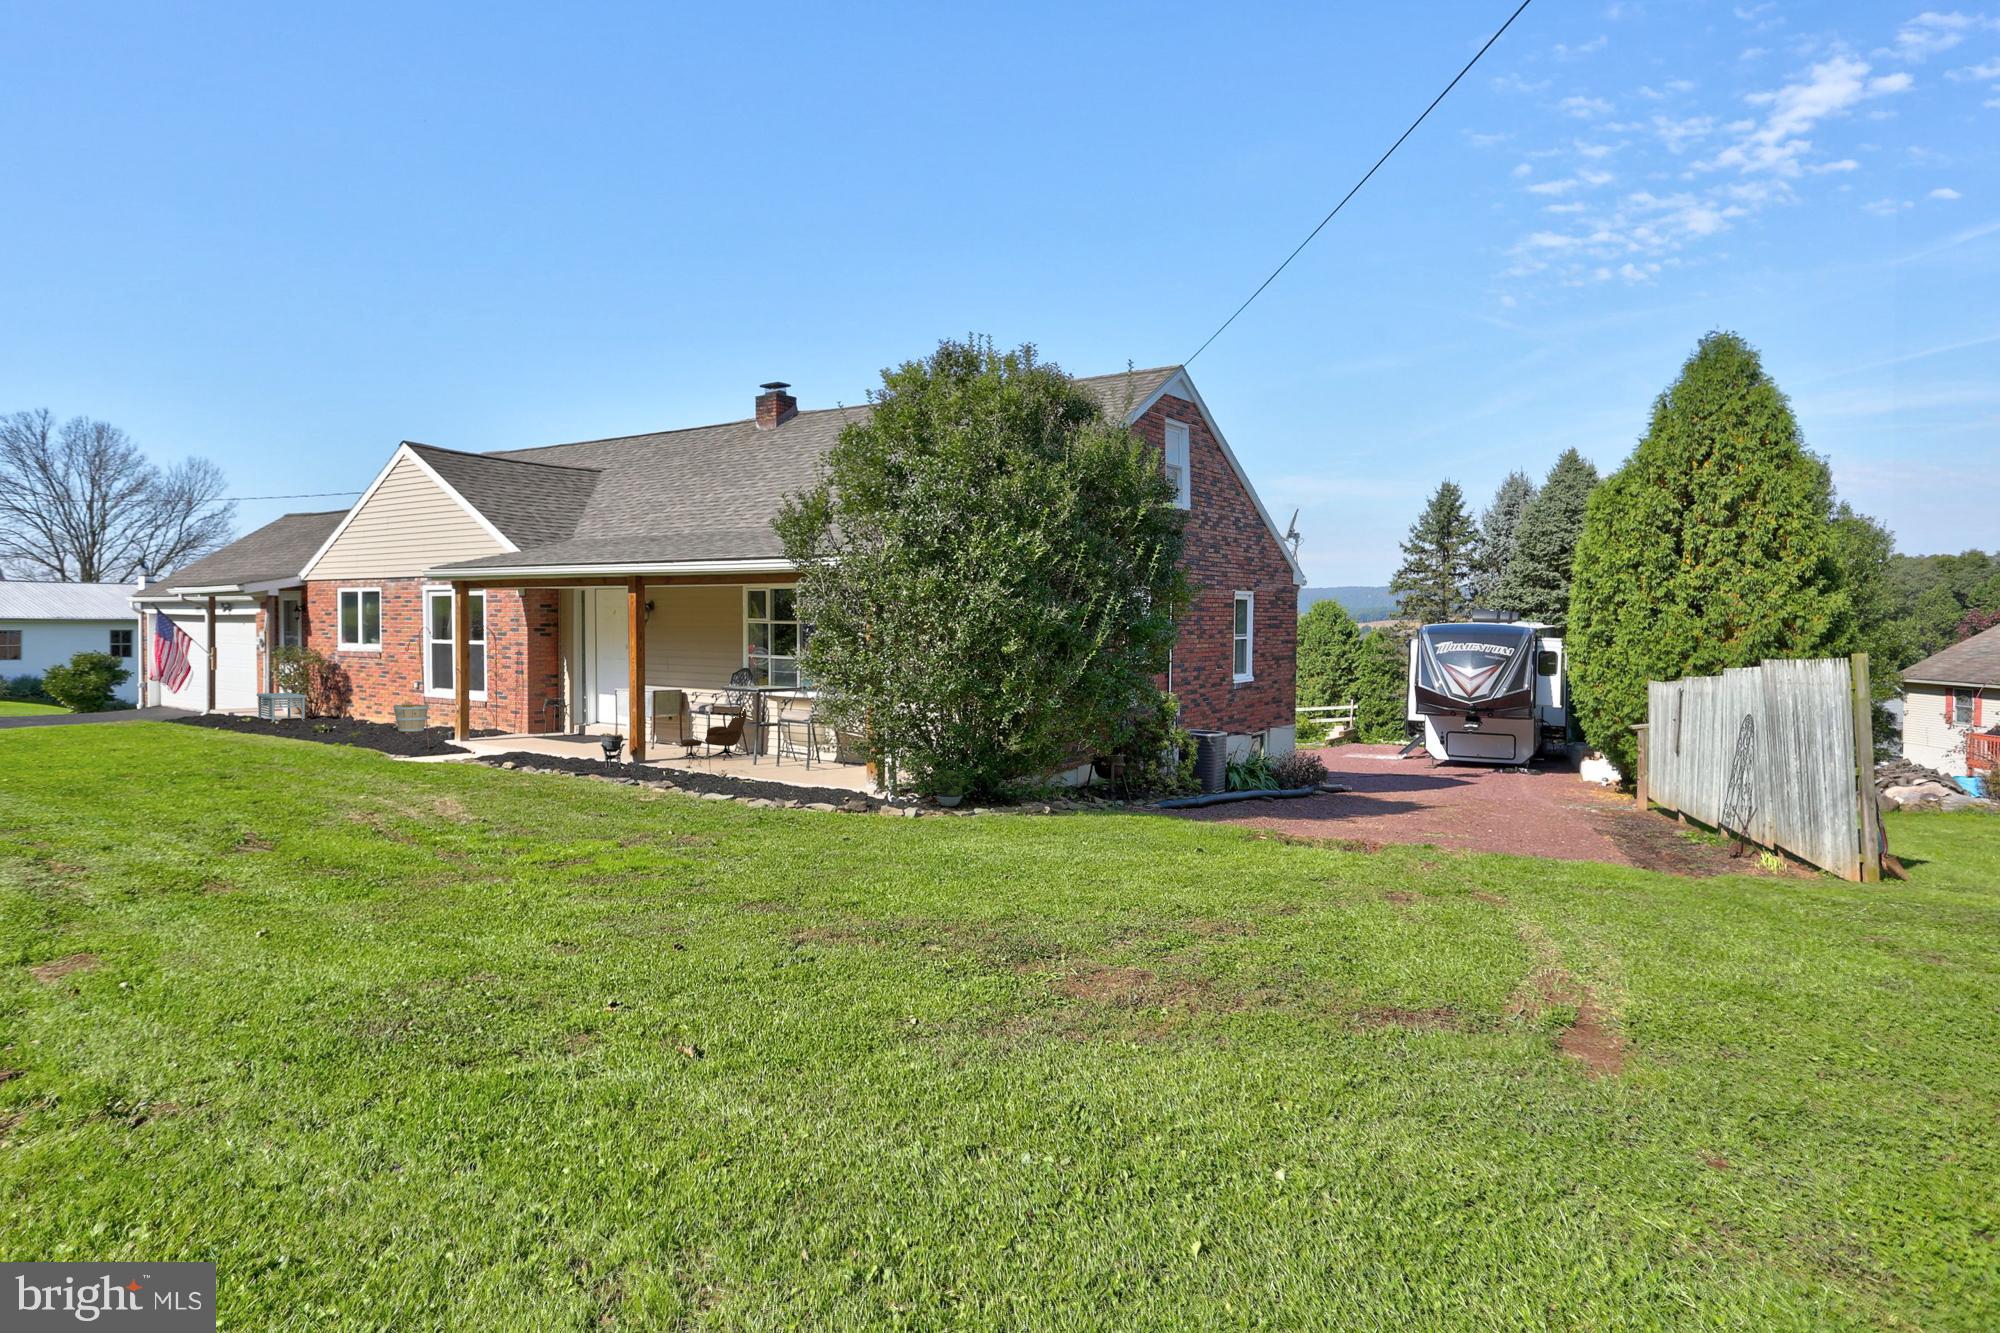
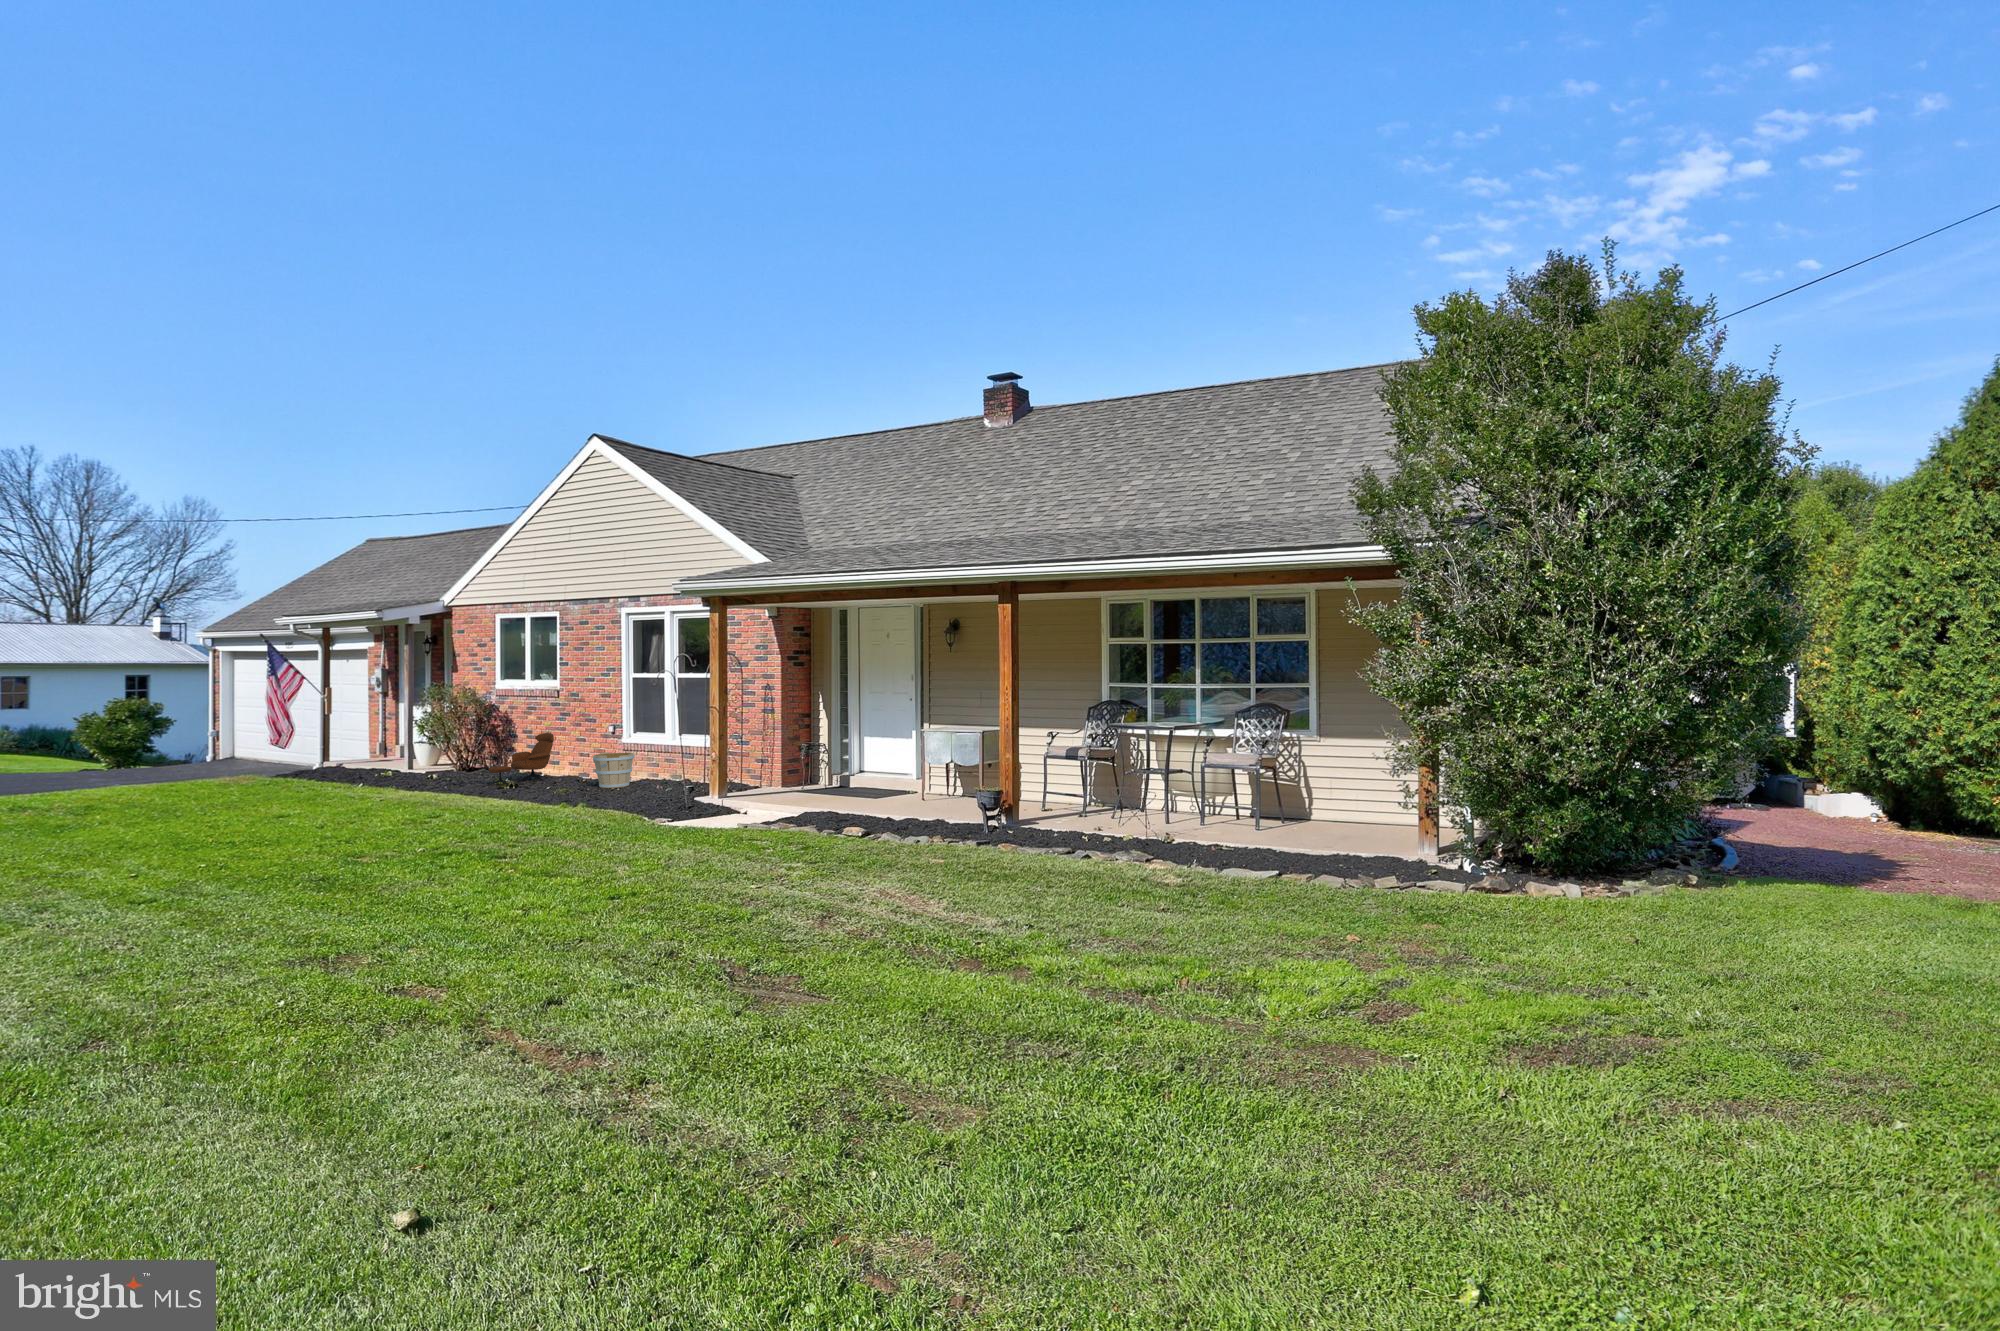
storage bench: present [257,693,307,722] -> none [390,741,457,778]
lounge chair: present [679,709,747,760] -> present [488,733,554,786]
potted plant: present [930,768,966,806] -> none [1776,861,1862,925]

